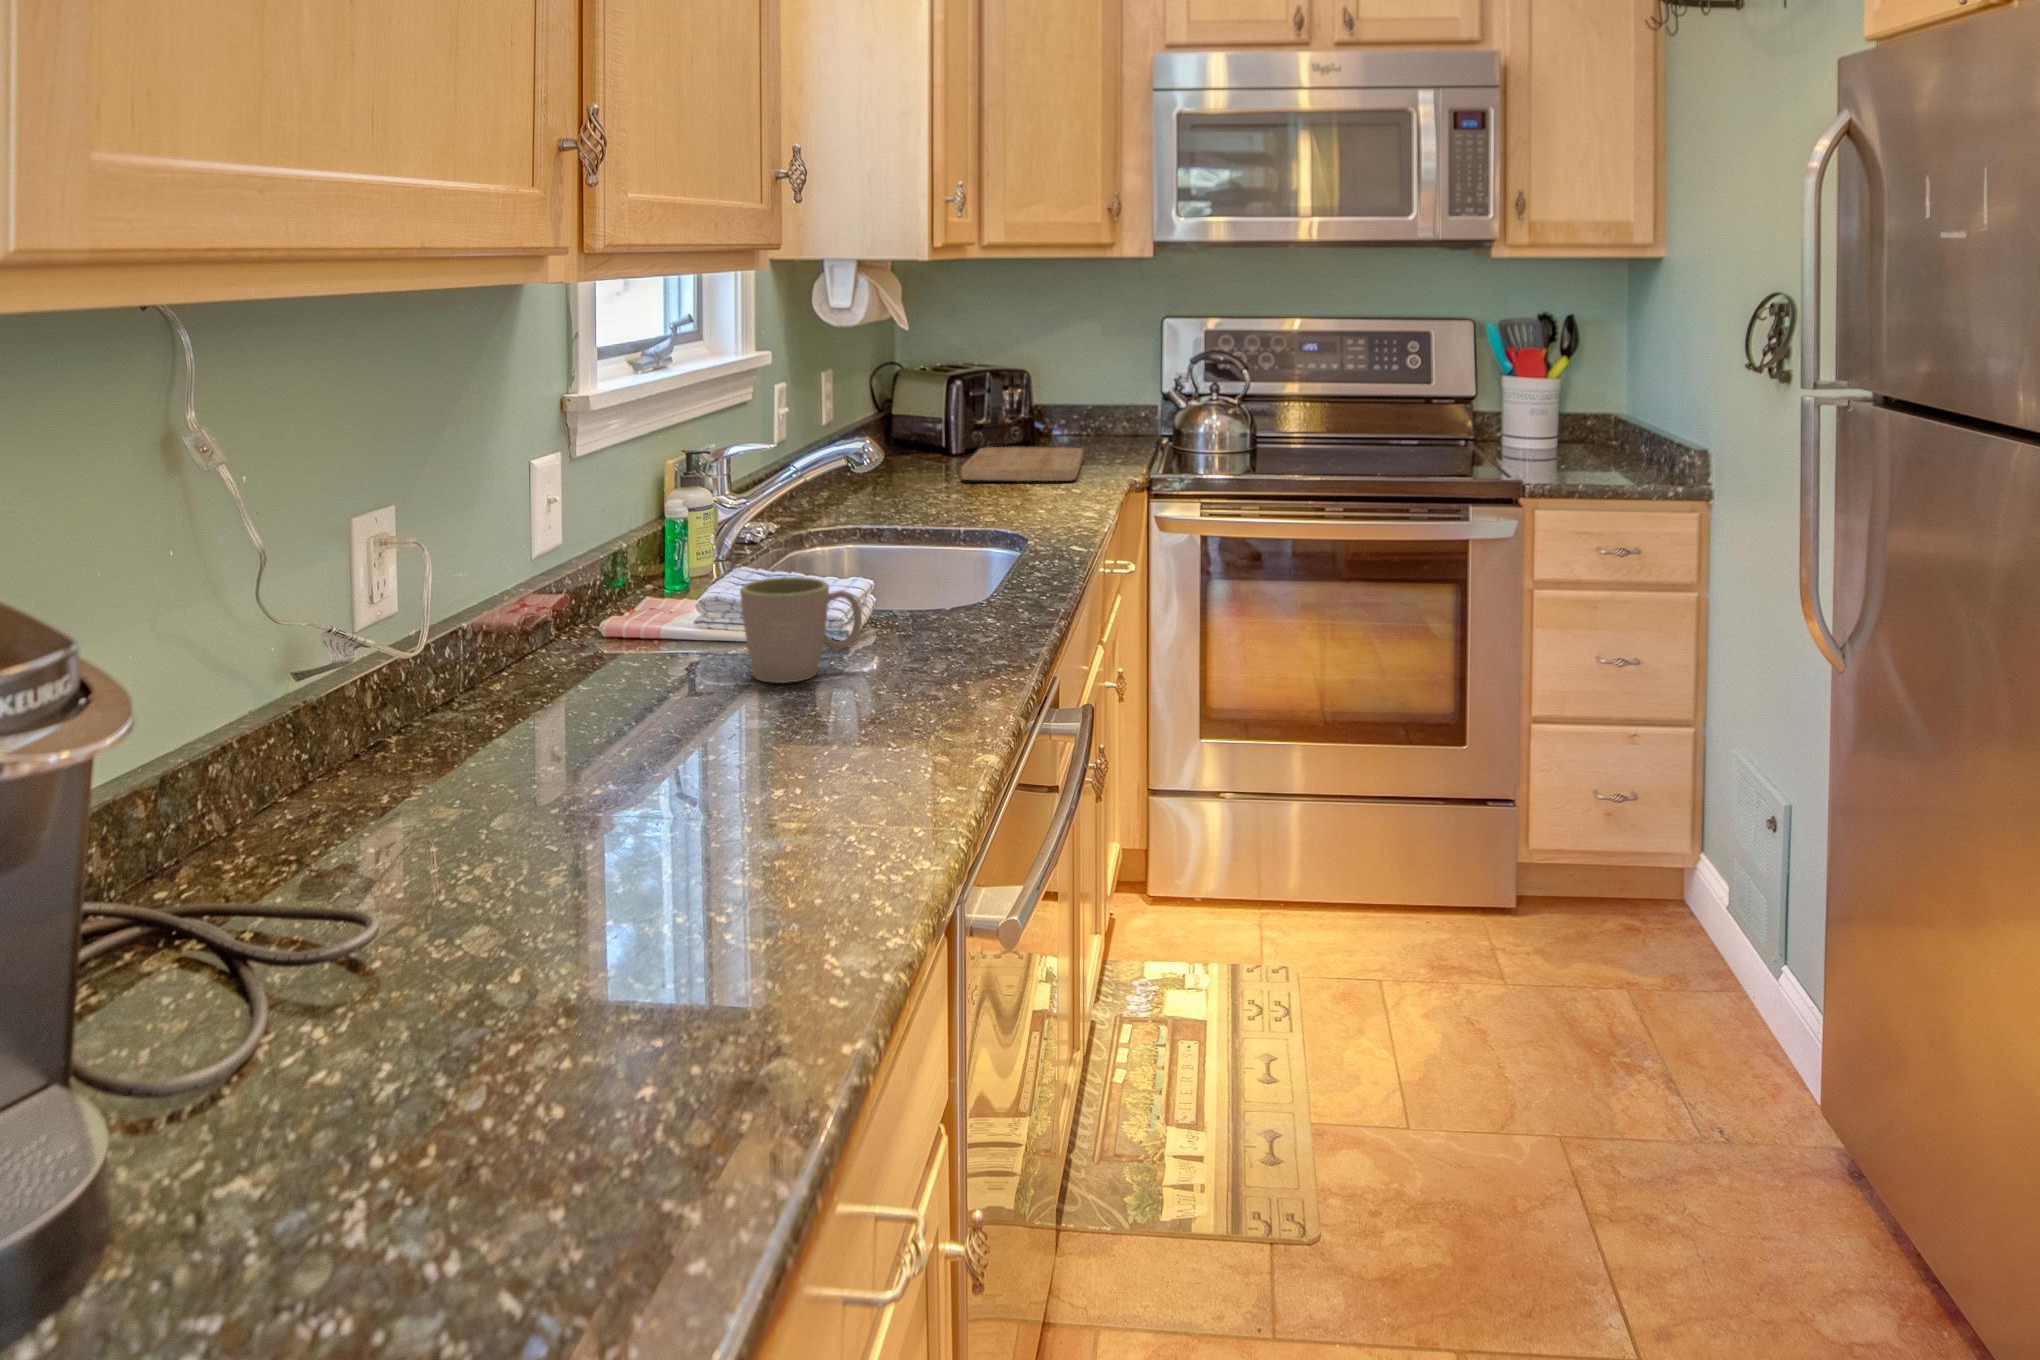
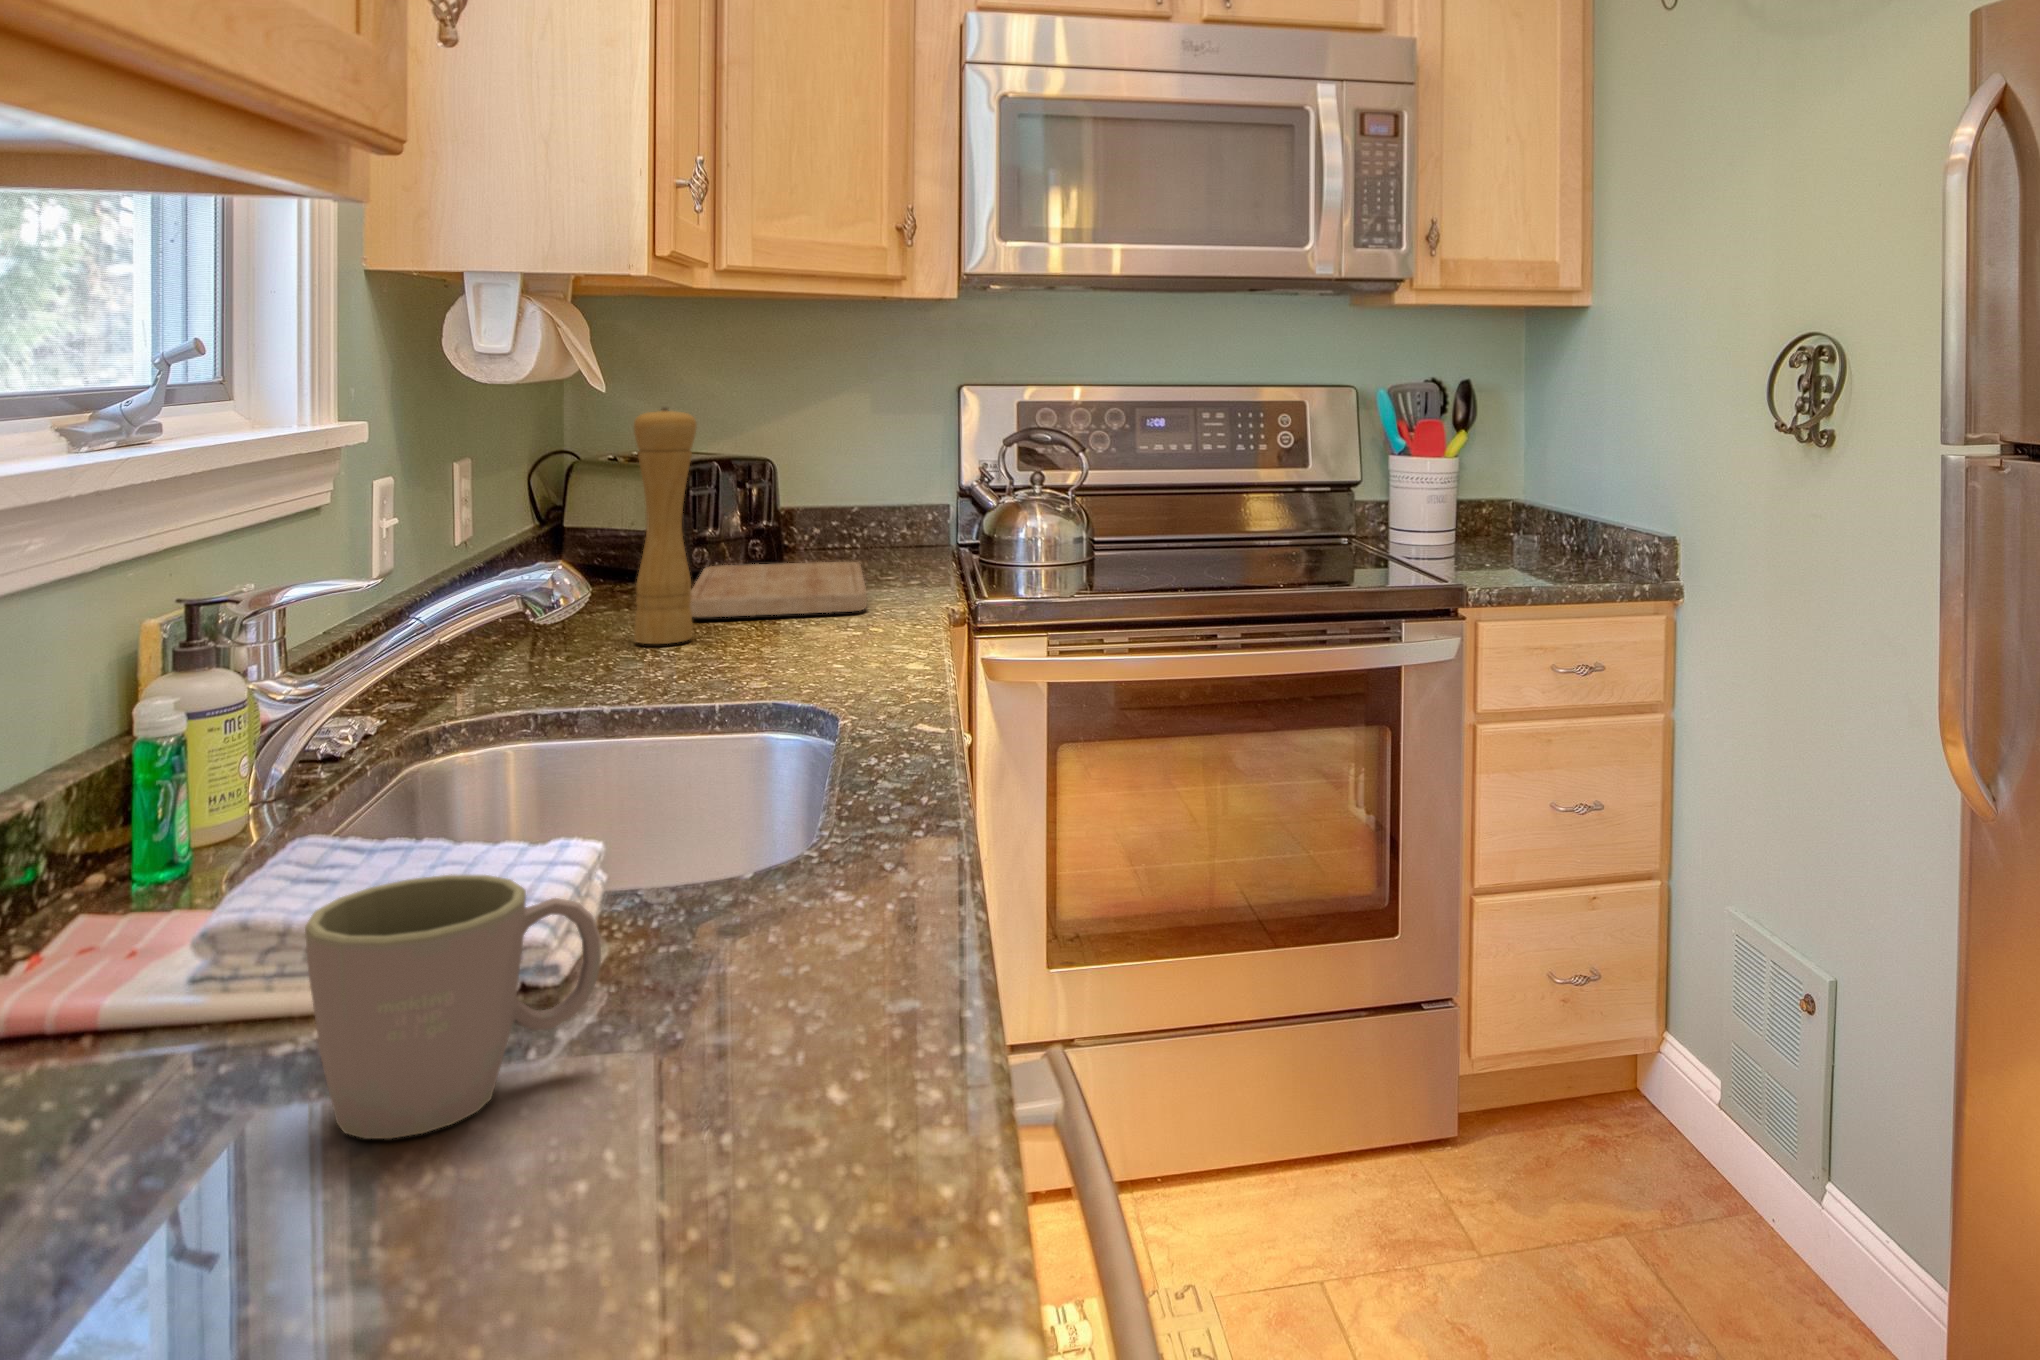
pepper mill: none [924,342,962,495] -> present [634,407,697,644]

